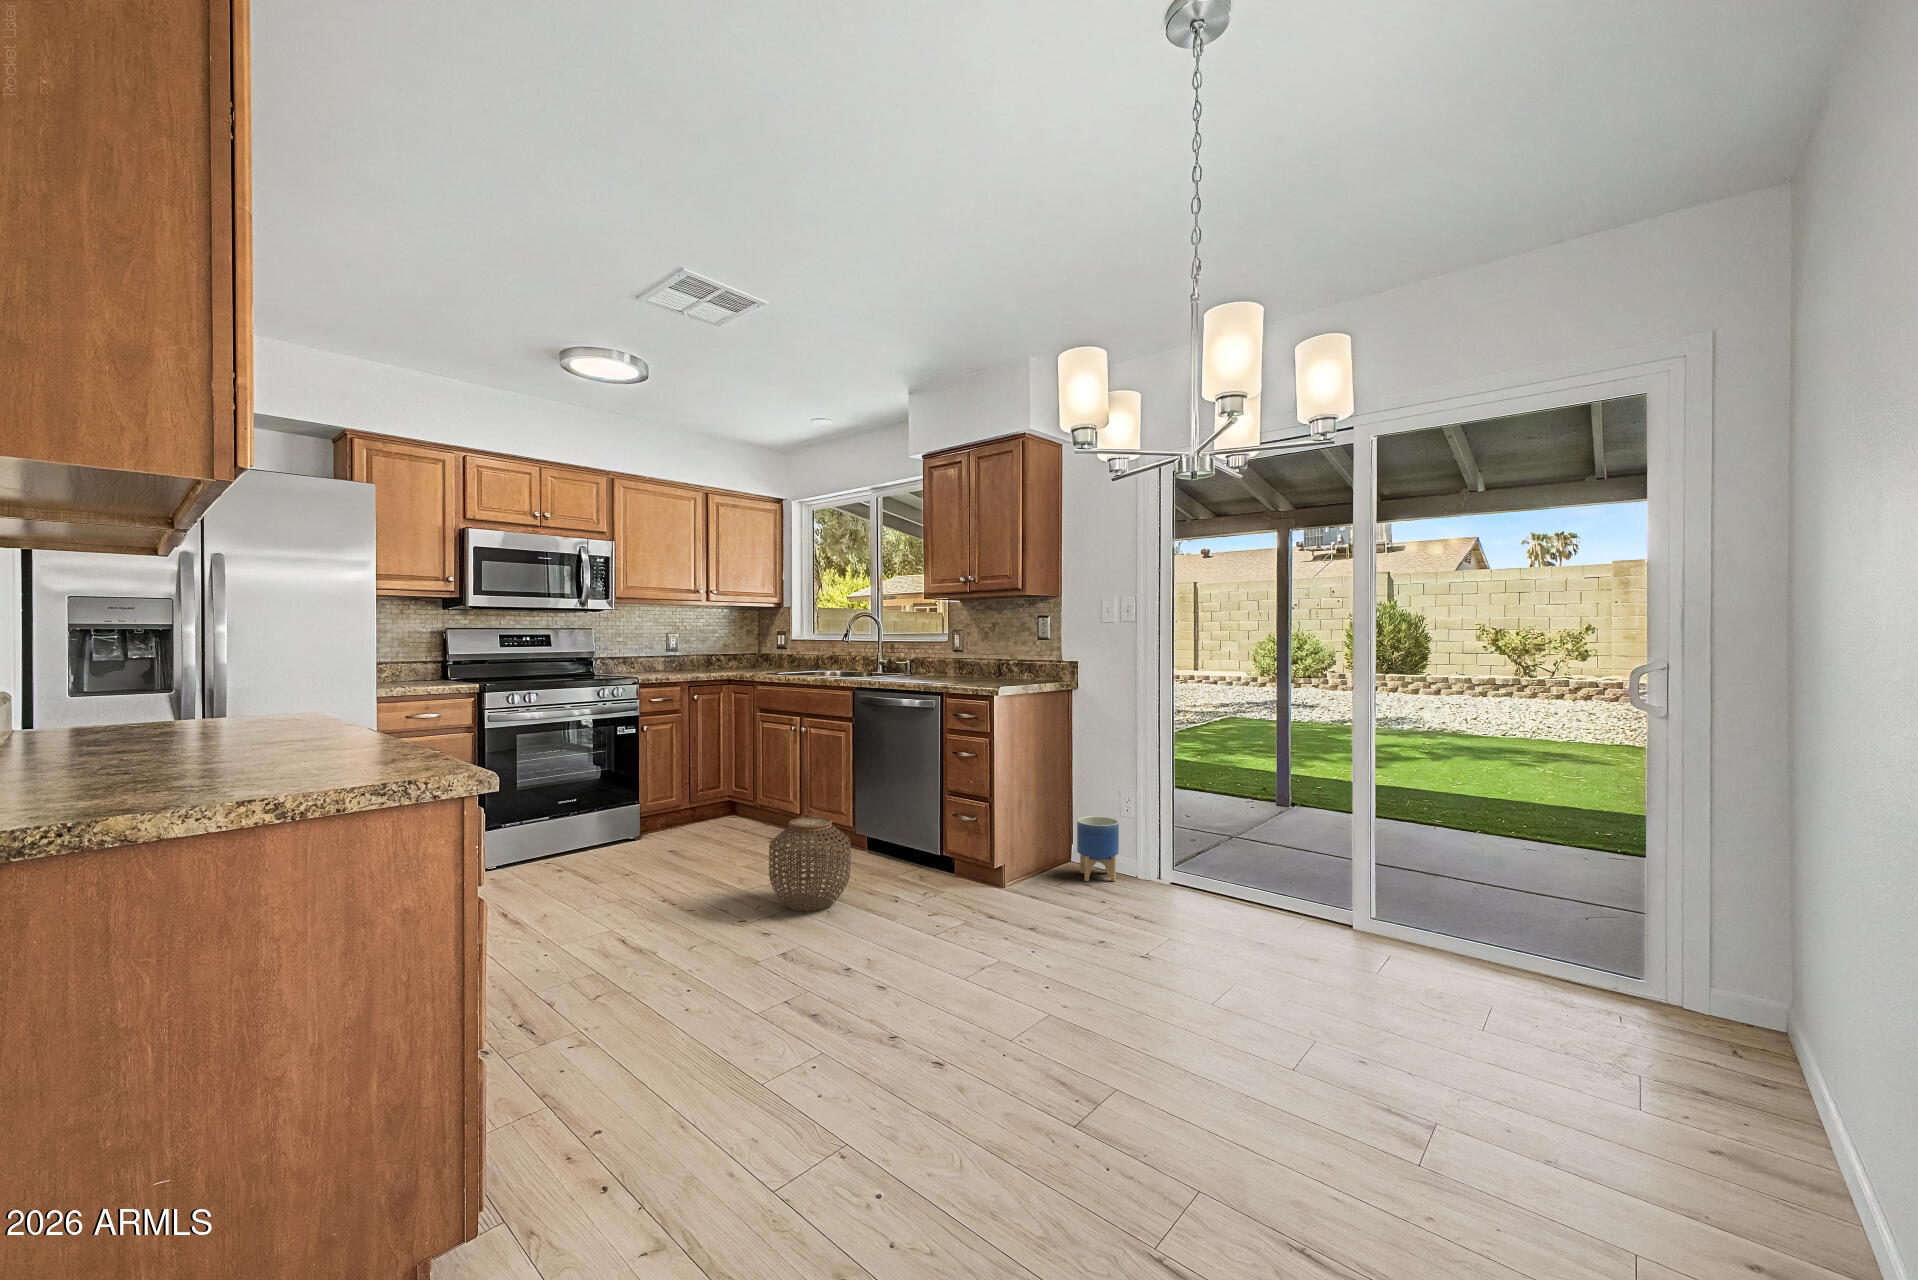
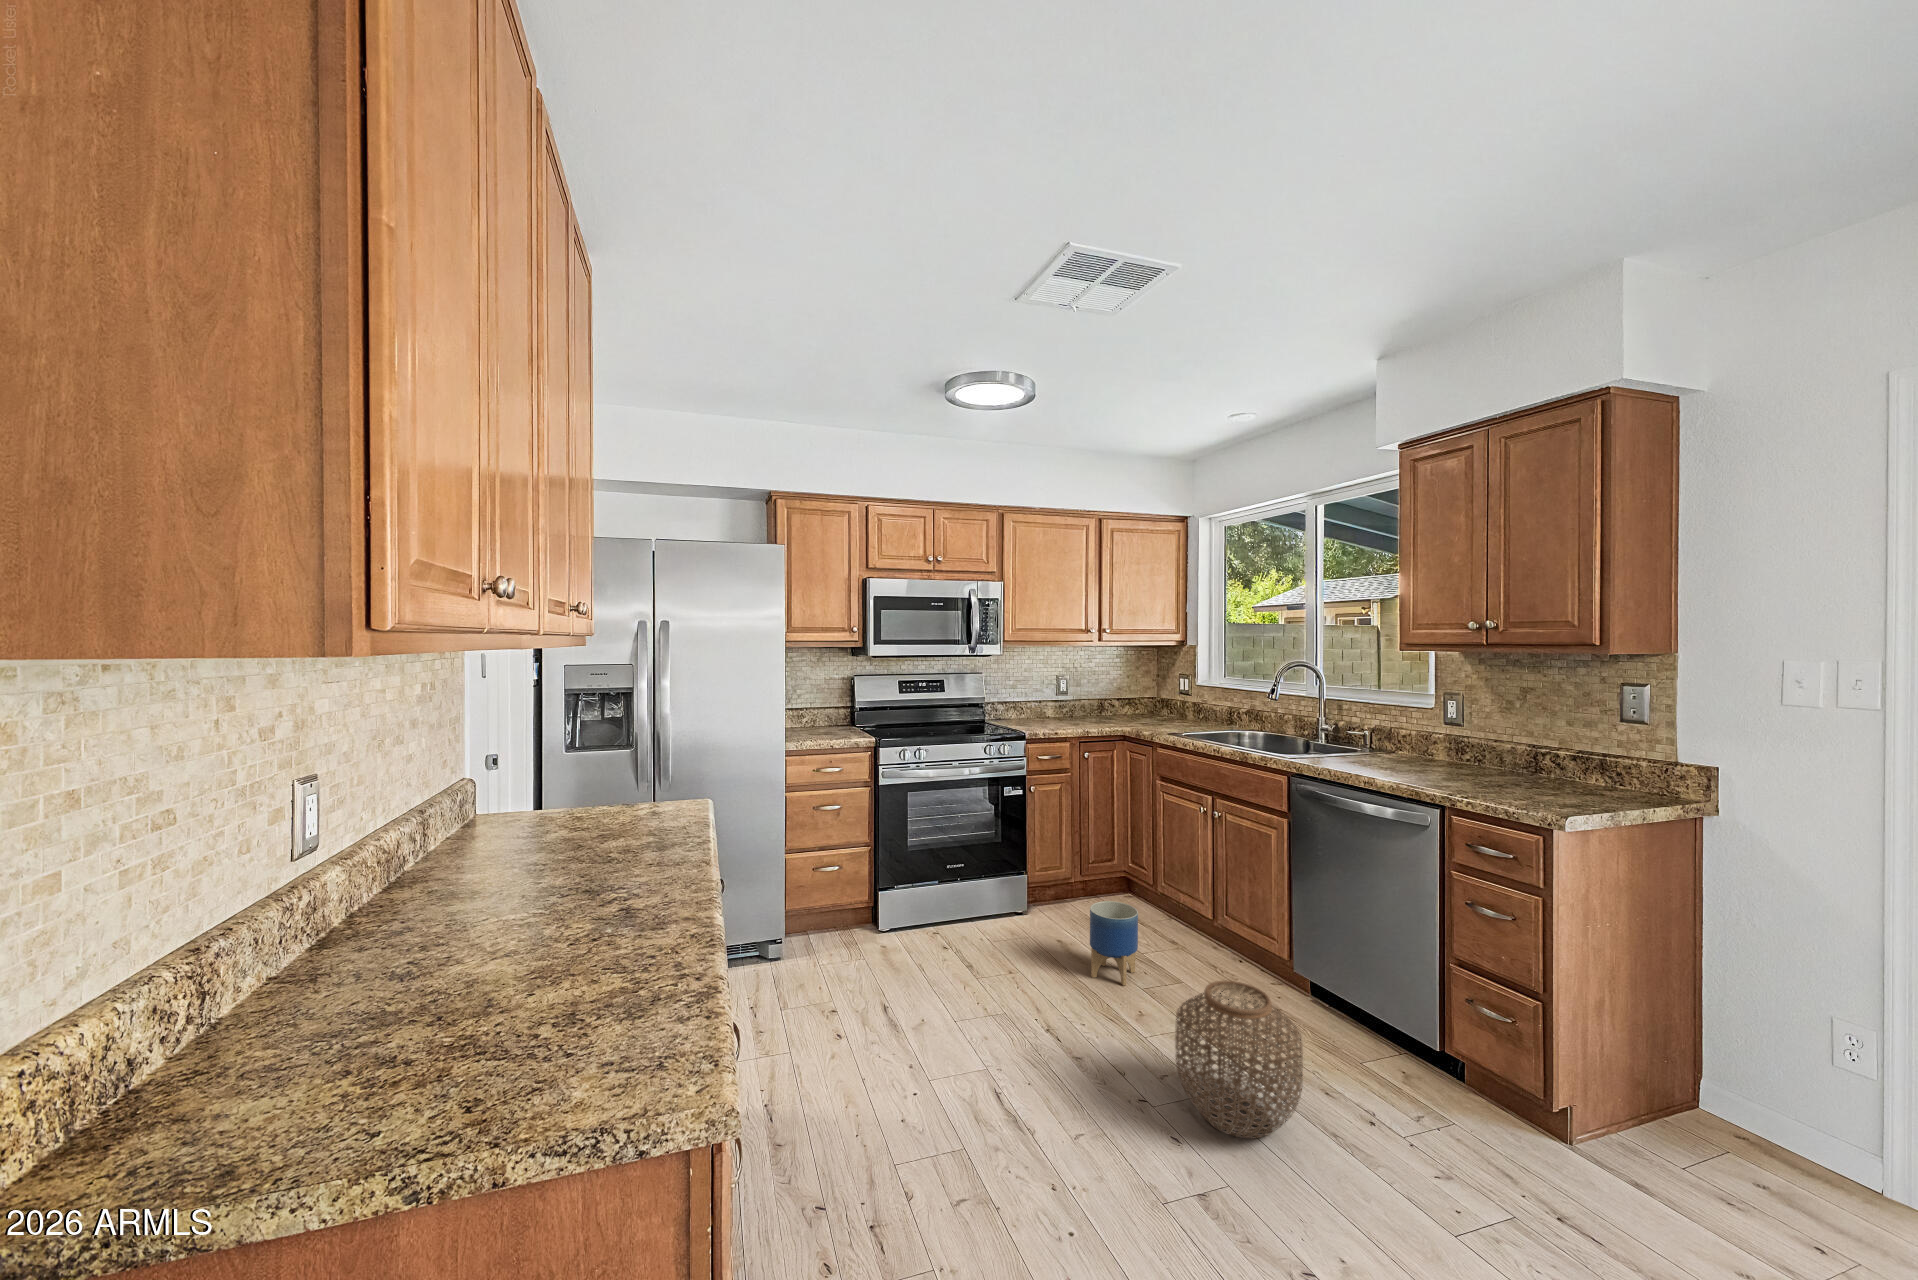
planter: present [1077,816,1119,881] -> present [1090,901,1138,985]

